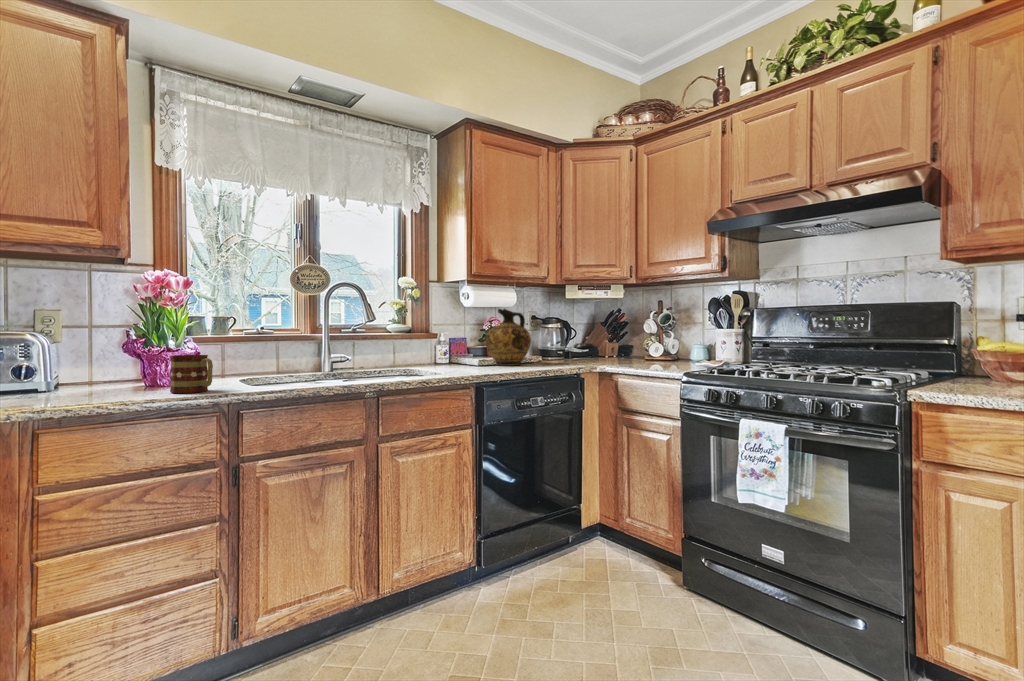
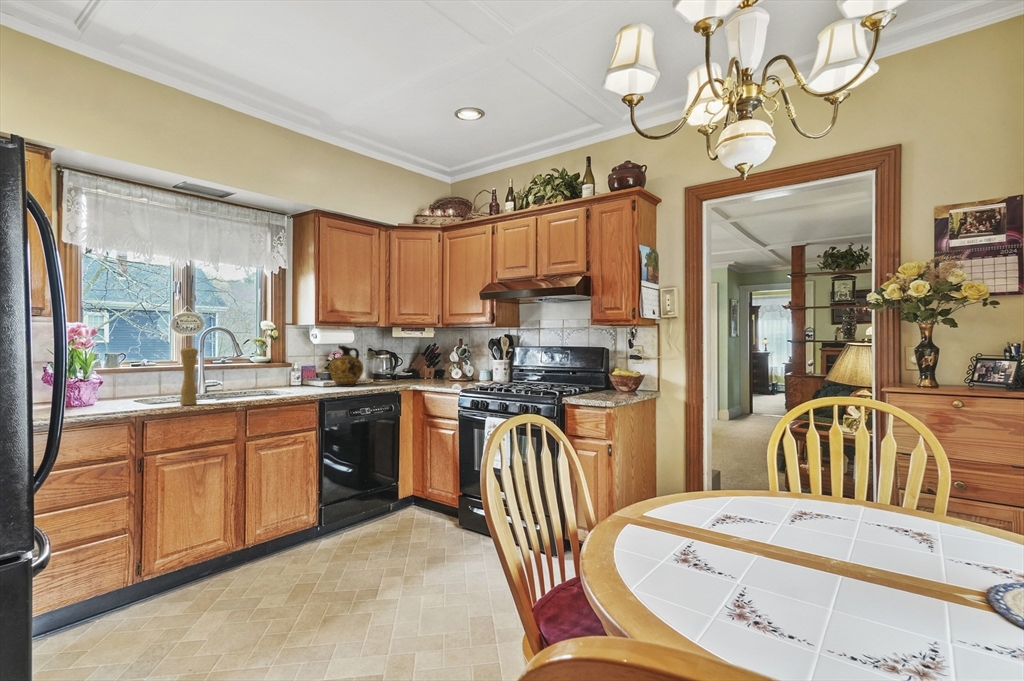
pepper mill: none [287,302,311,388] -> present [180,347,198,405]
mug: present [170,355,213,393] -> none [90,384,125,410]

